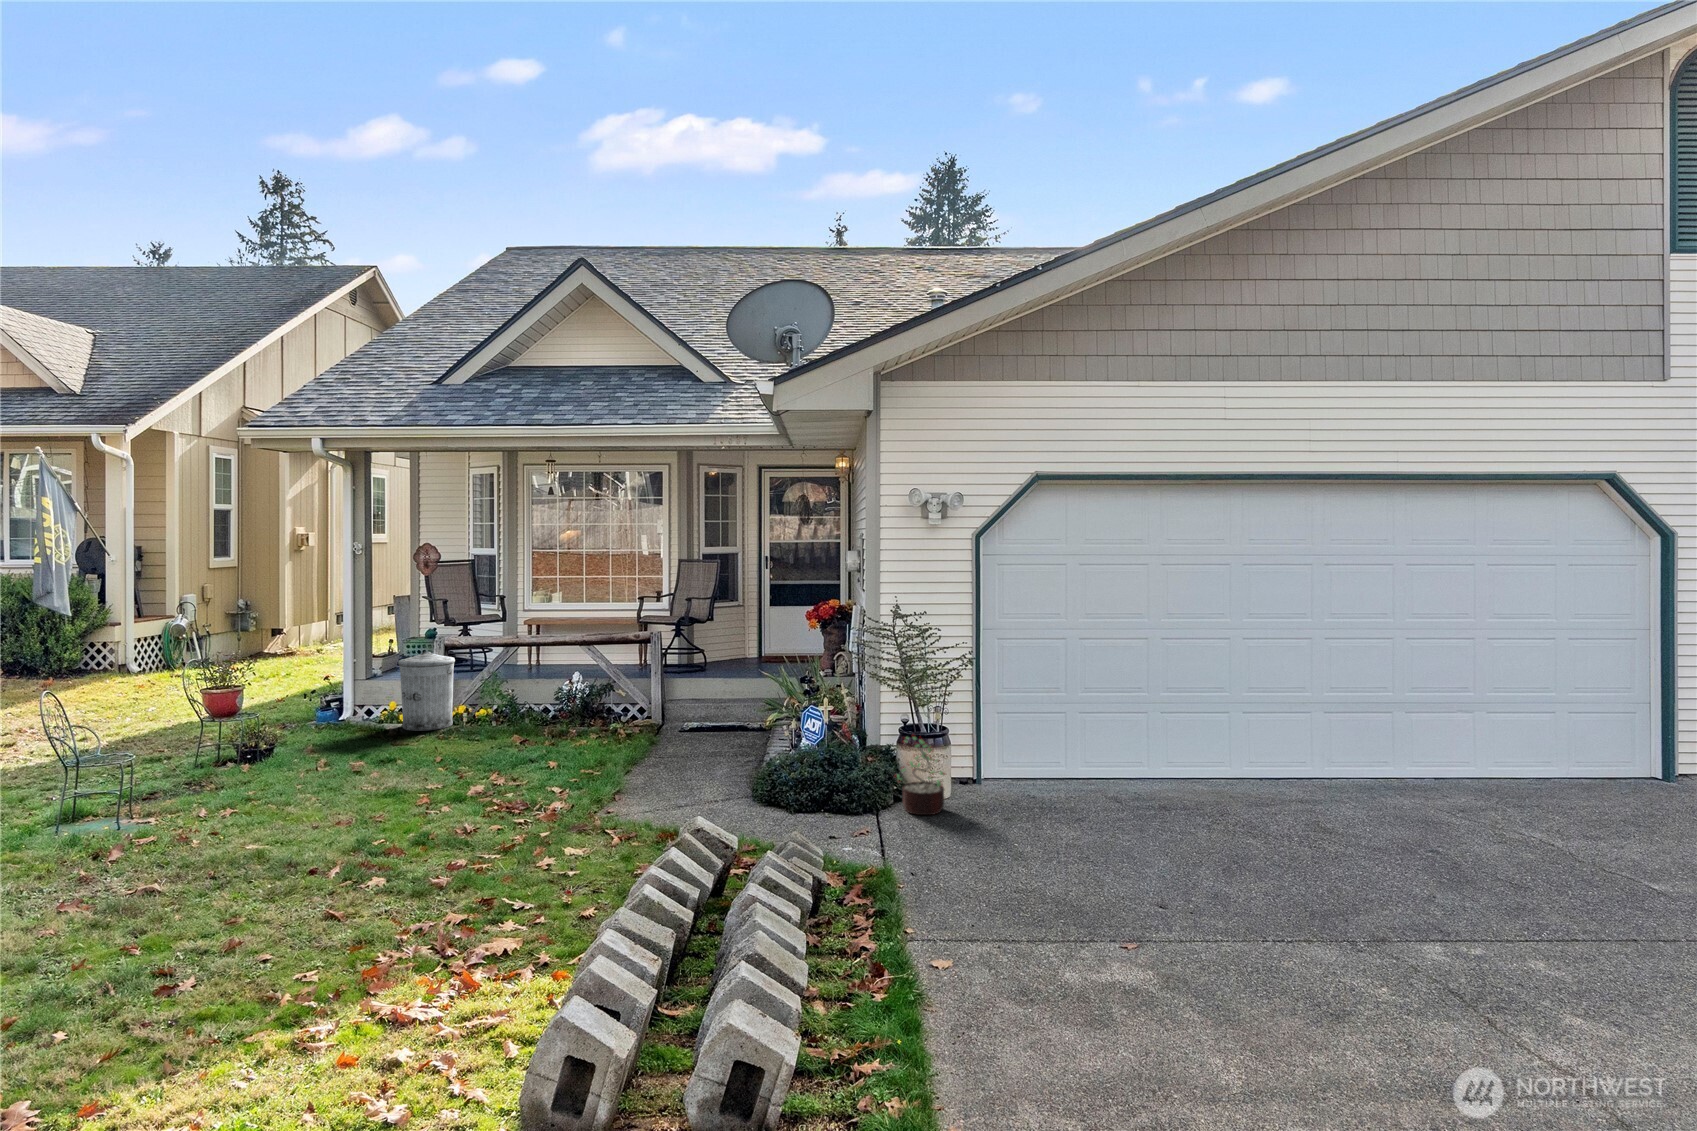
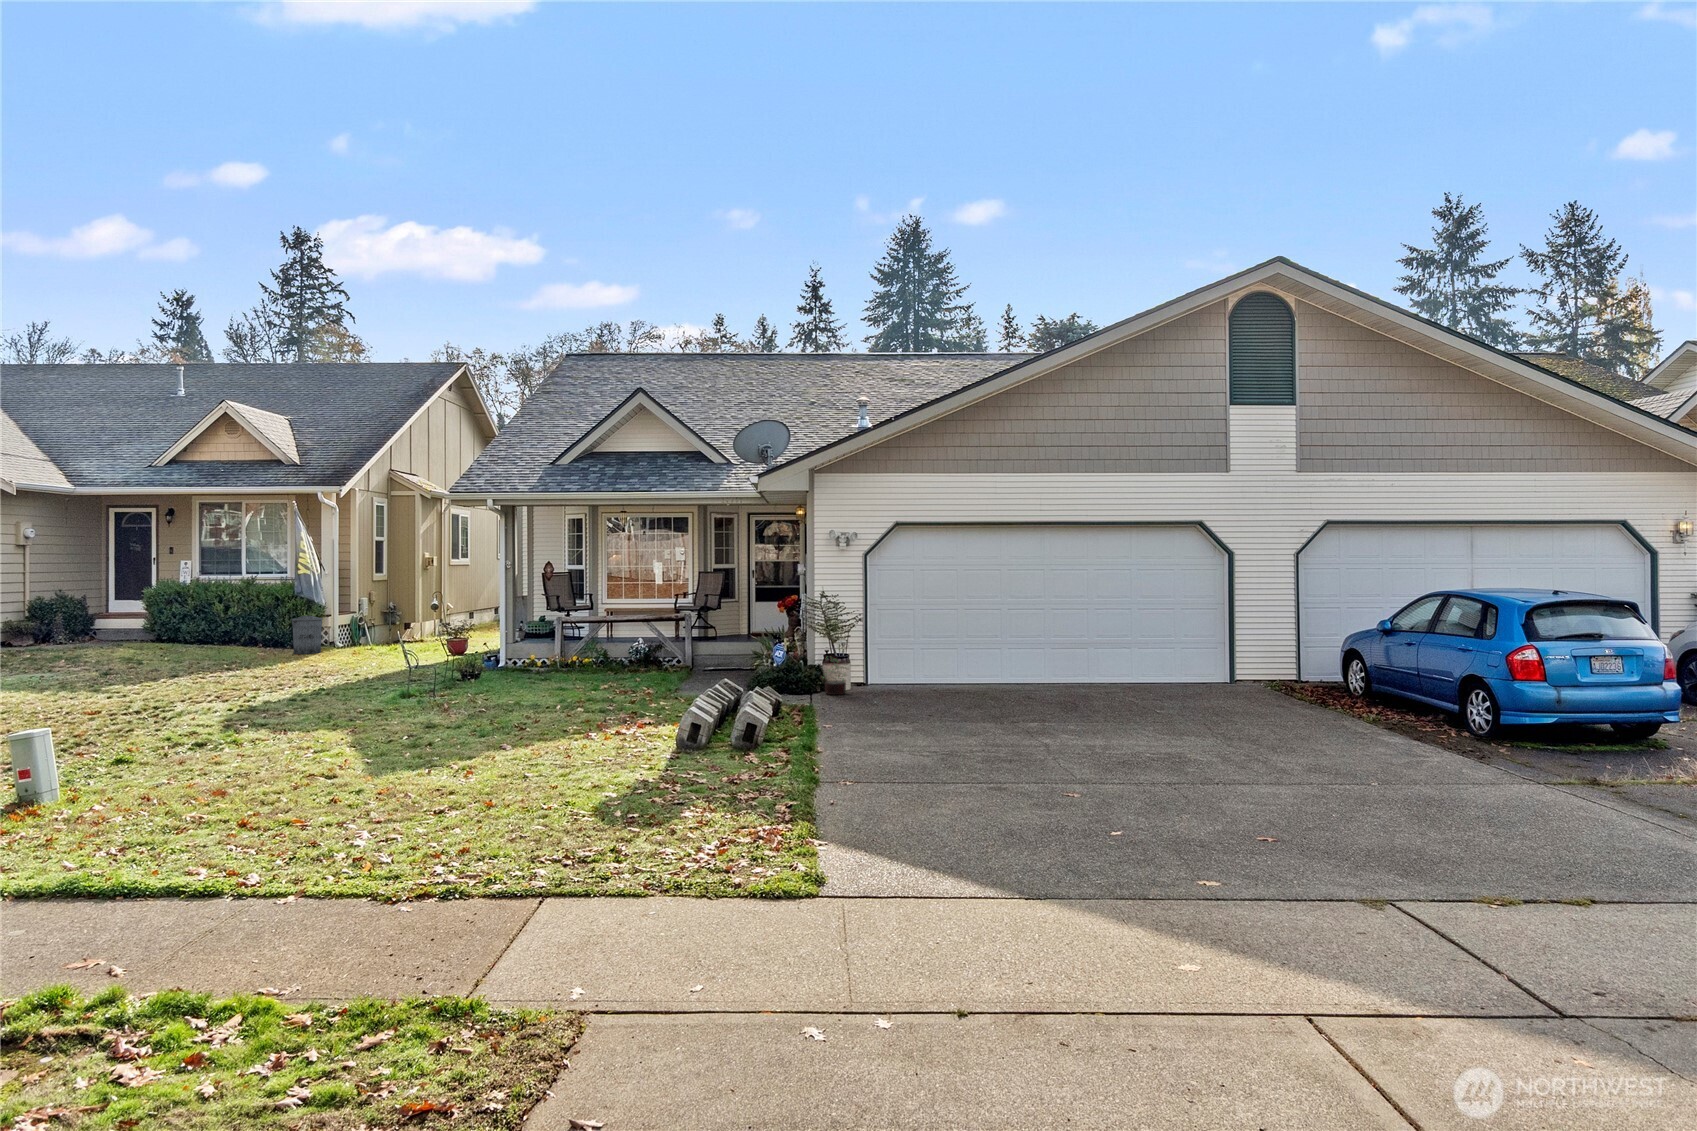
trash can: present [398,652,455,731] -> present [292,615,323,654]

